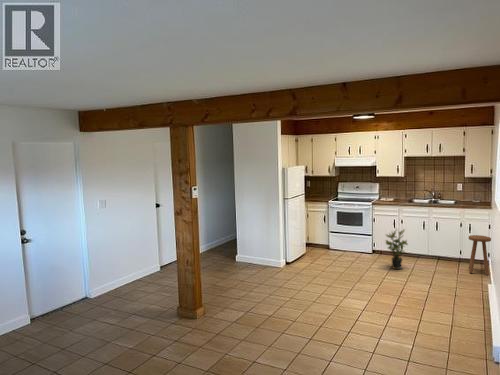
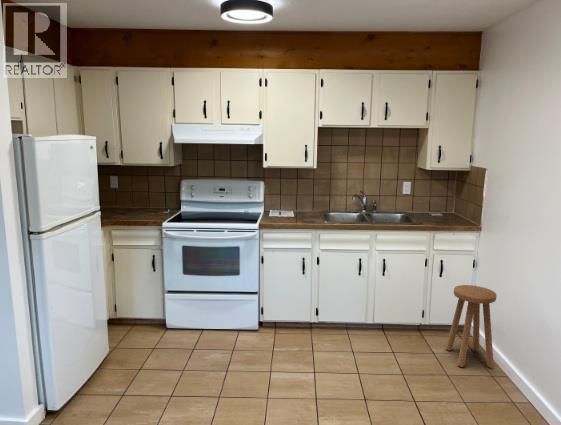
potted plant: present [386,230,408,269] -> none [299,286,346,382]

